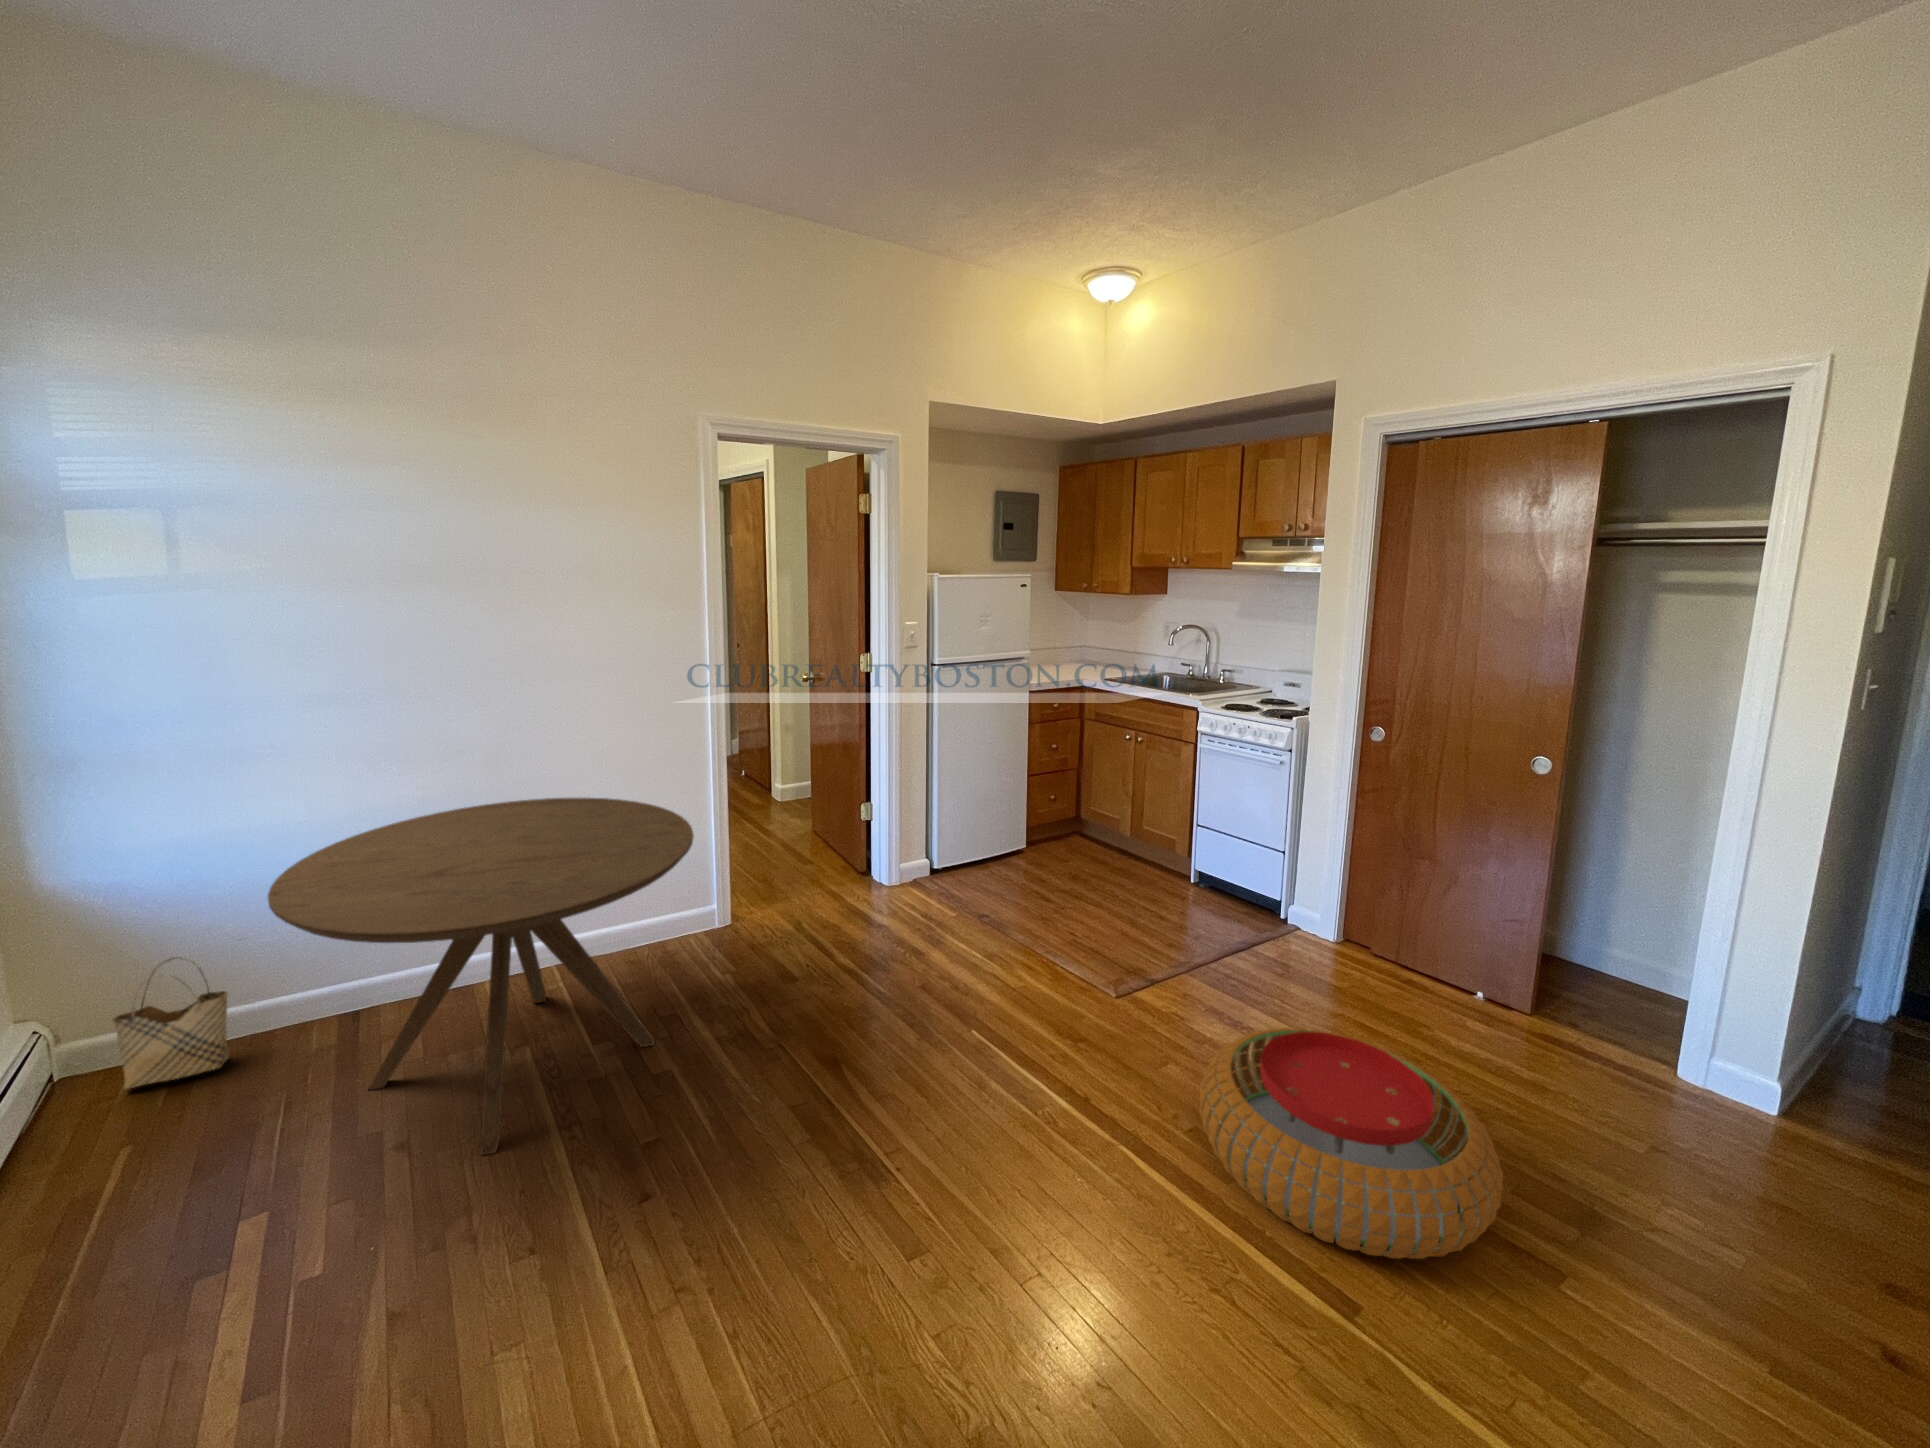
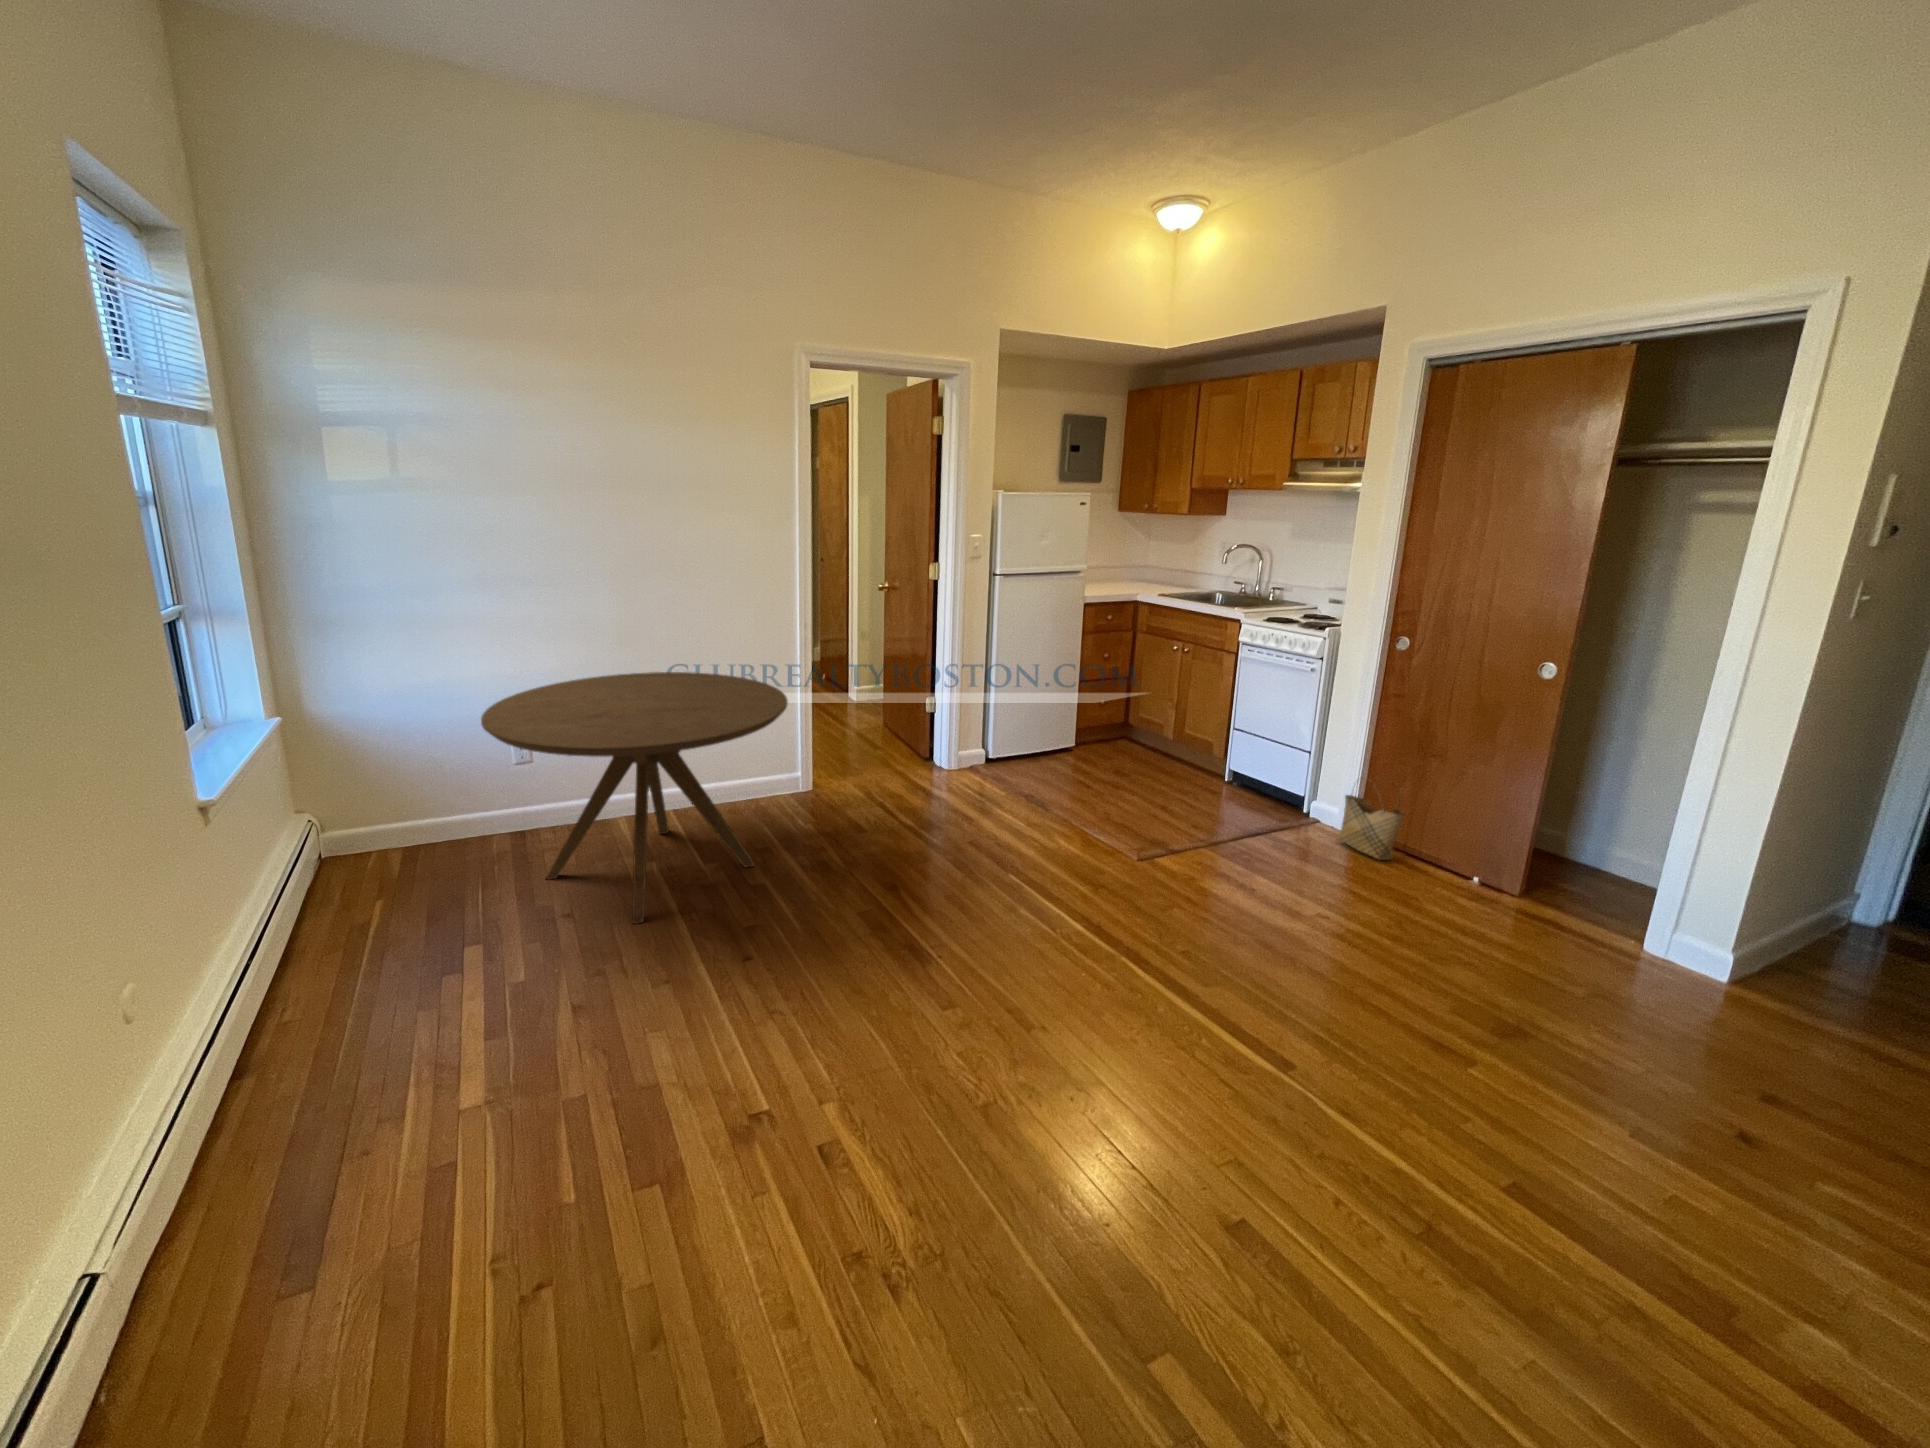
woven basket: present [112,958,229,1089] -> present [1337,780,1404,860]
pouf: present [1199,1027,1503,1259] -> none [1193,879,1441,1042]

